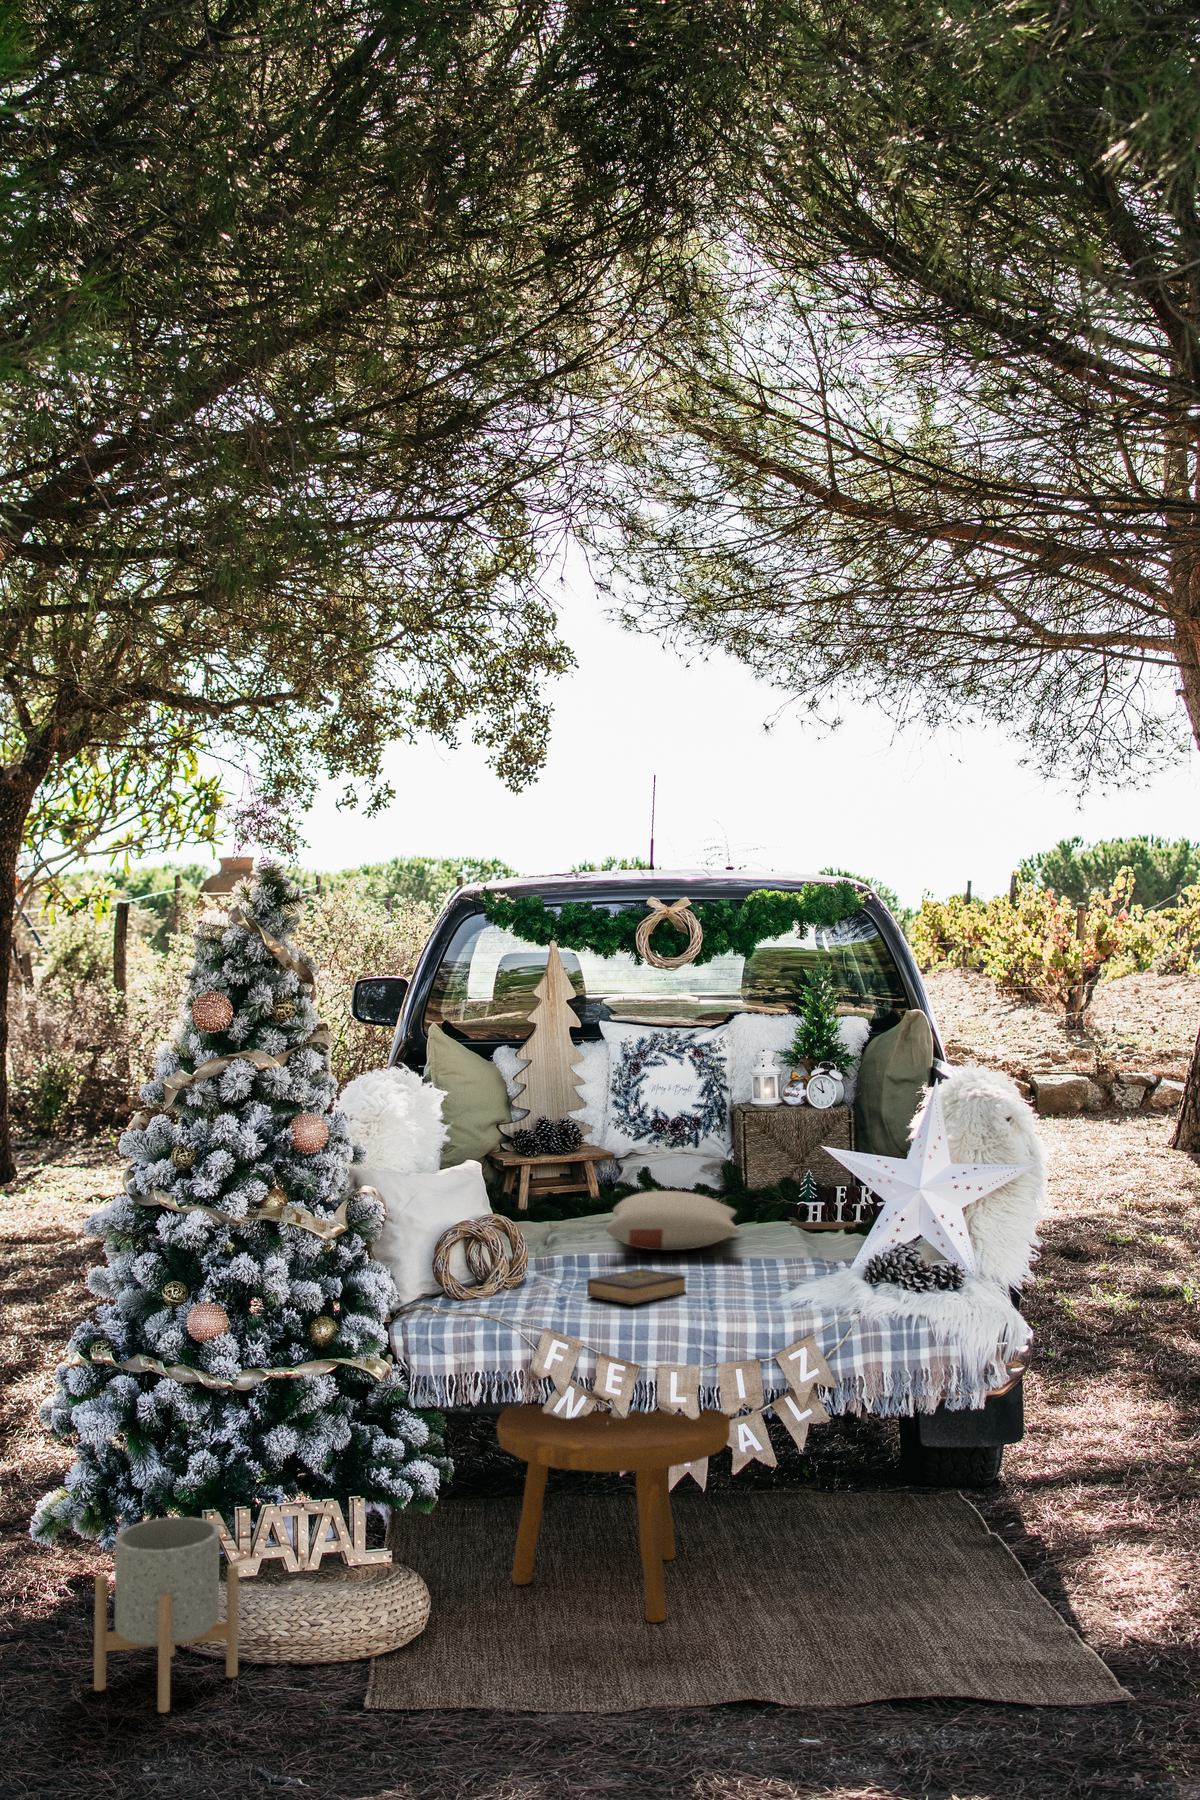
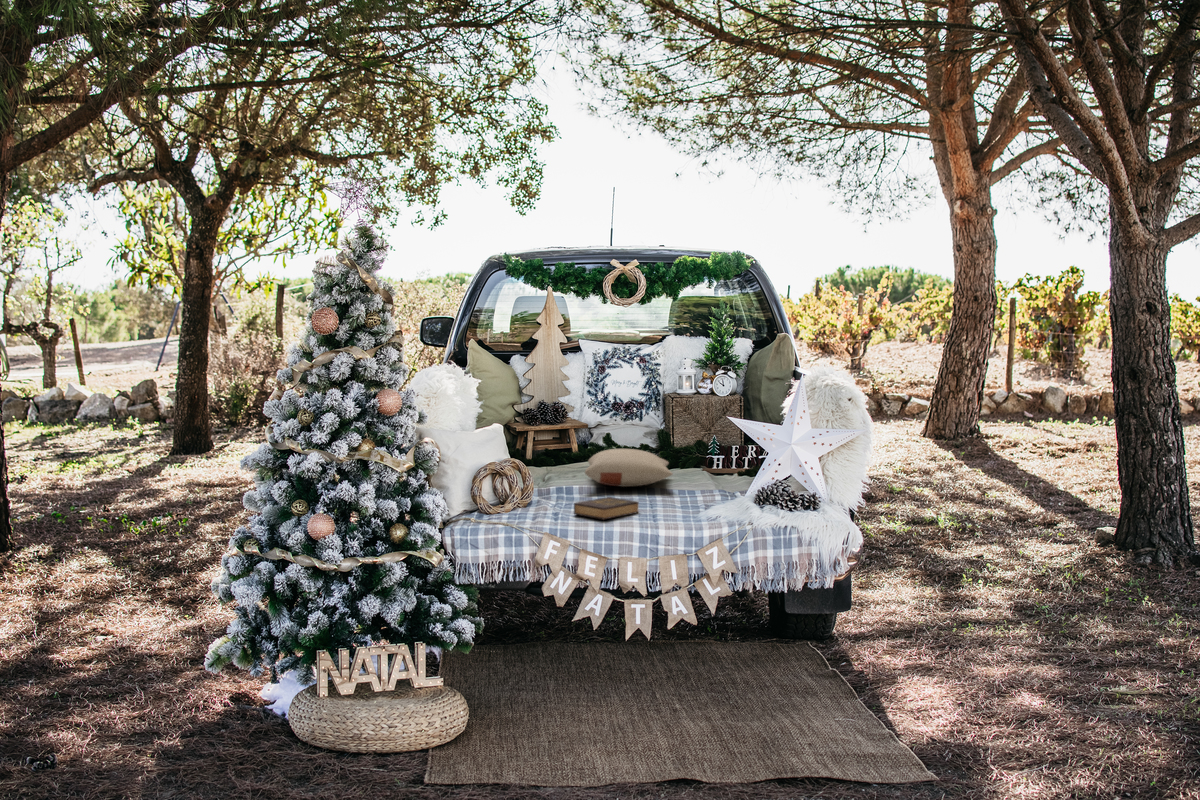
footstool: present [497,1404,730,1623] -> none [515,572,668,721]
planter: present [94,1517,239,1713] -> none [247,654,344,779]

